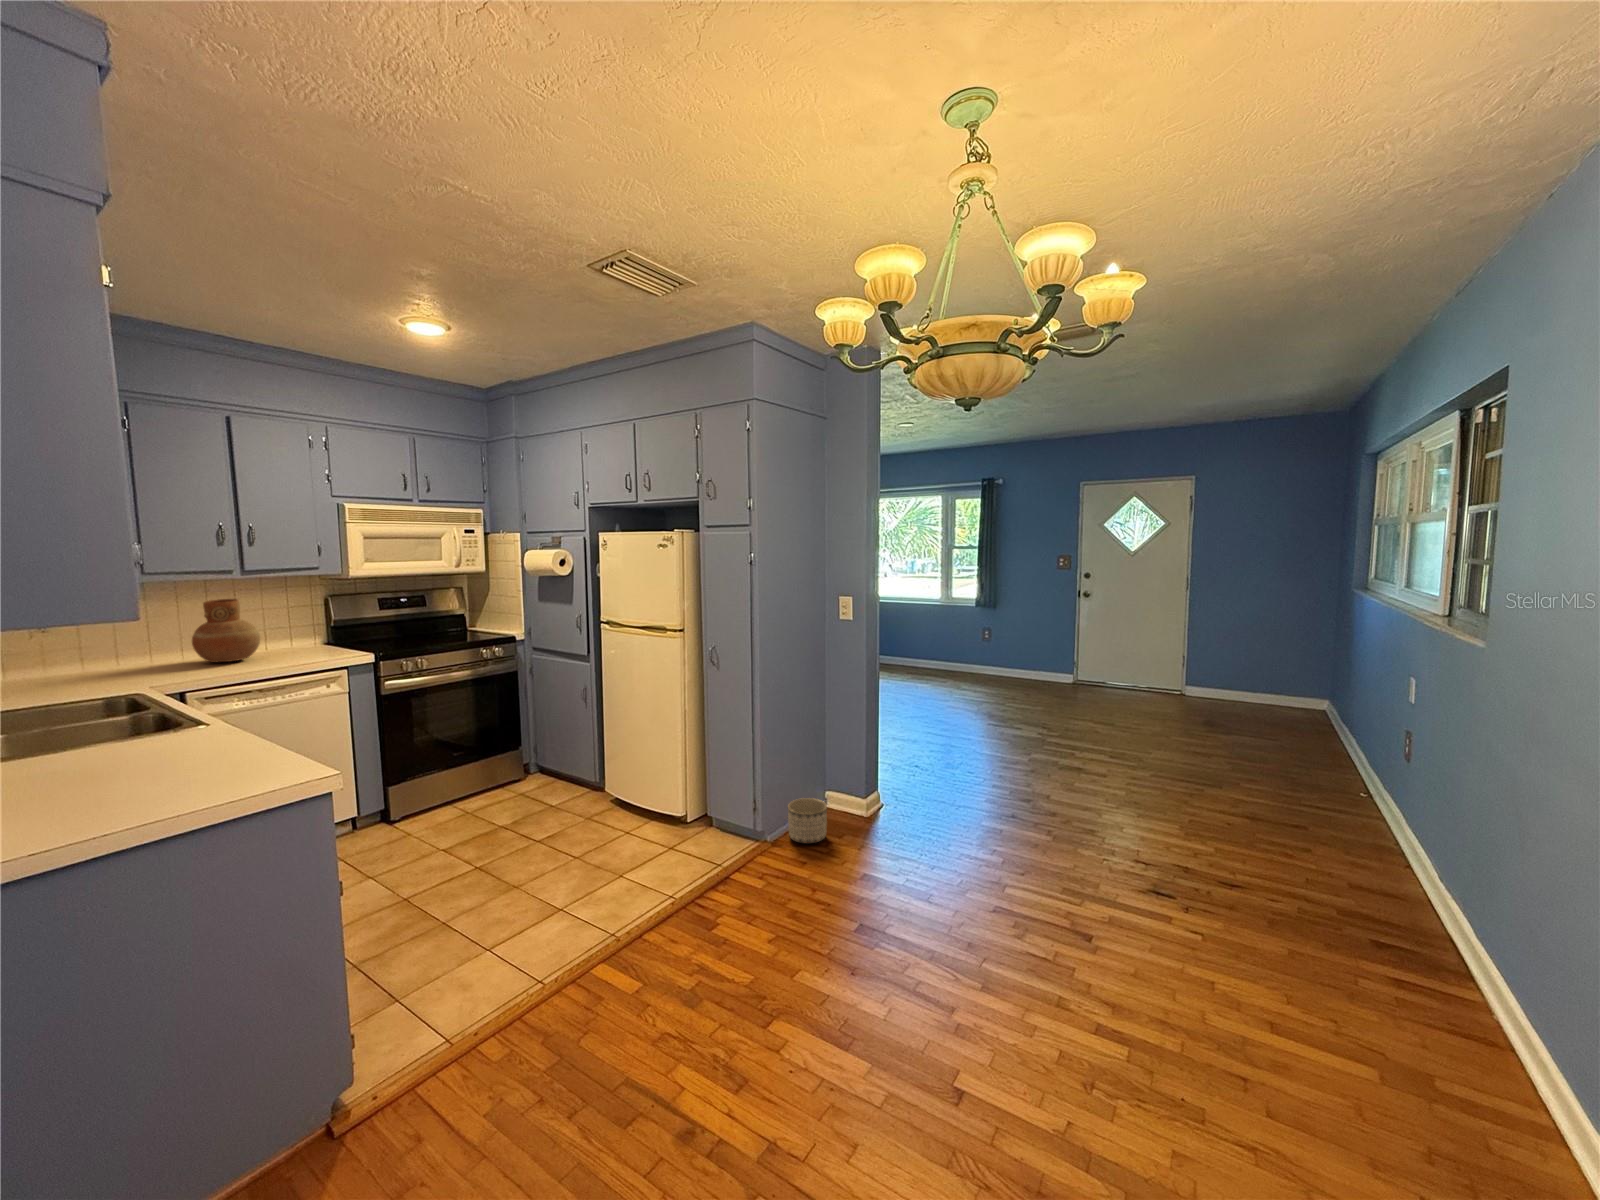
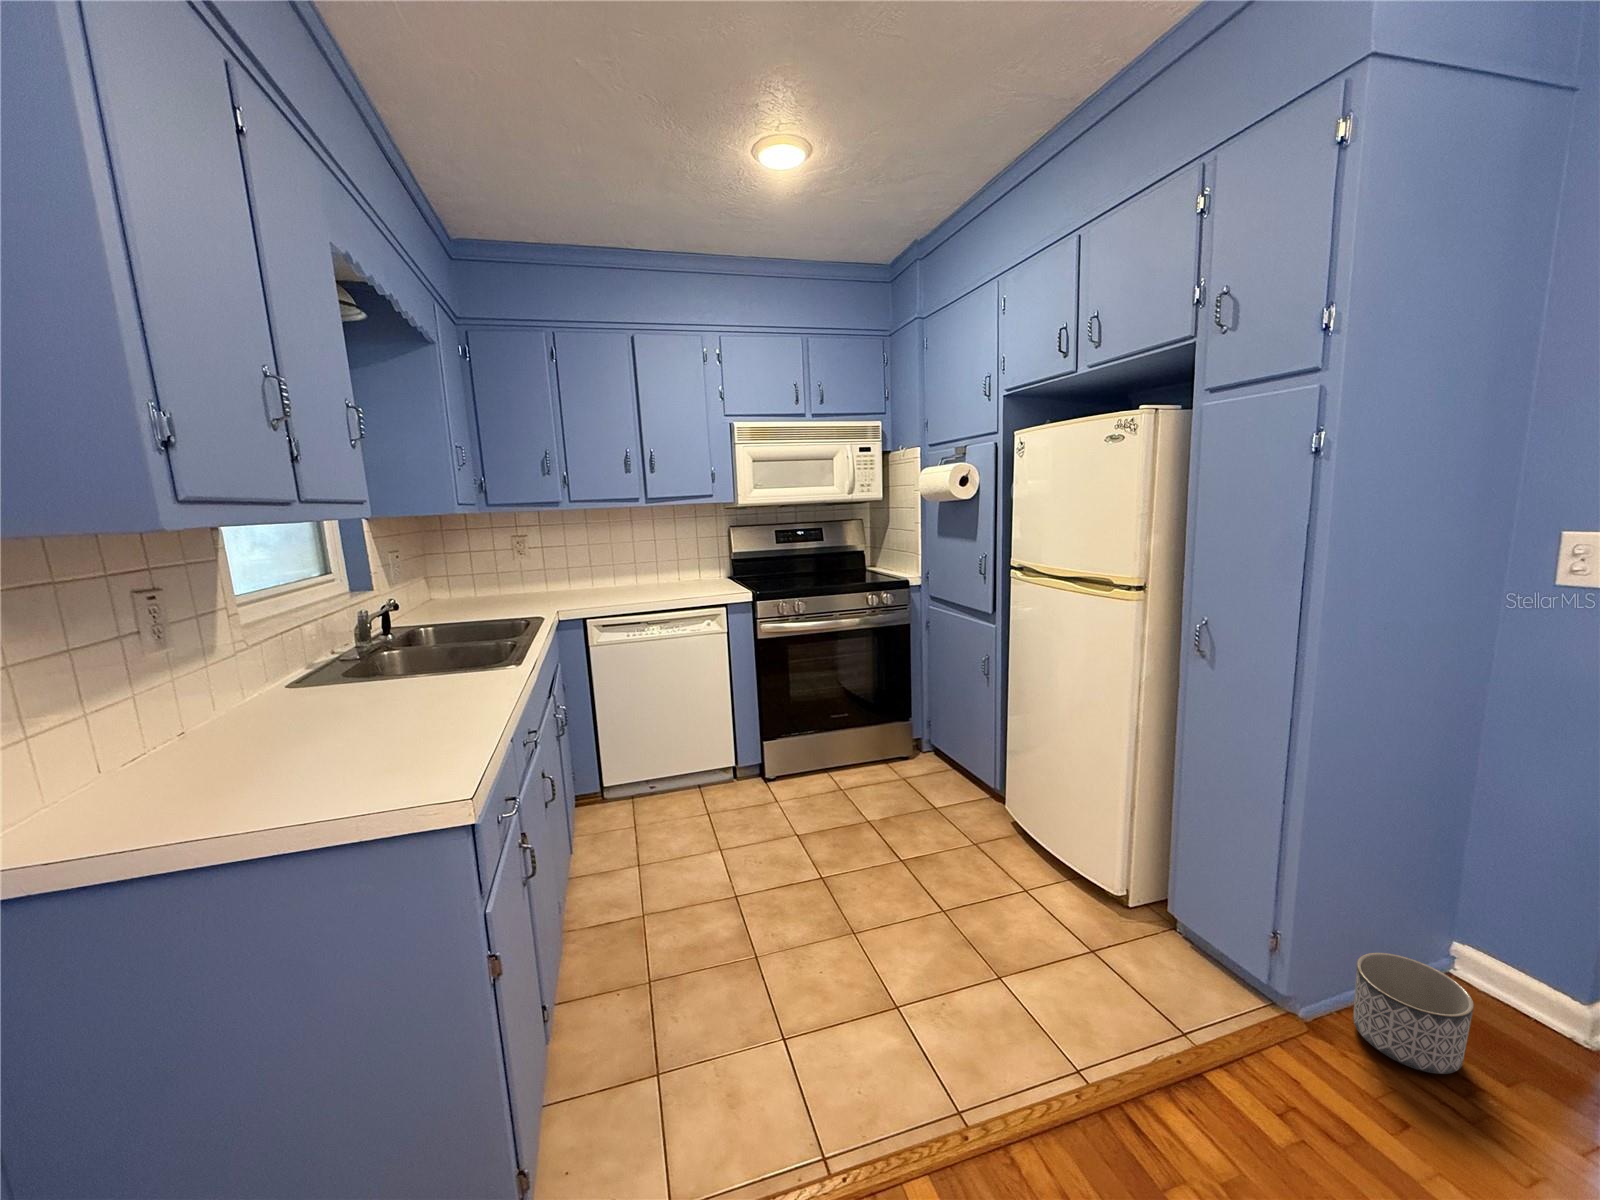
vase: present [192,599,260,662] -> none [612,526,664,589]

